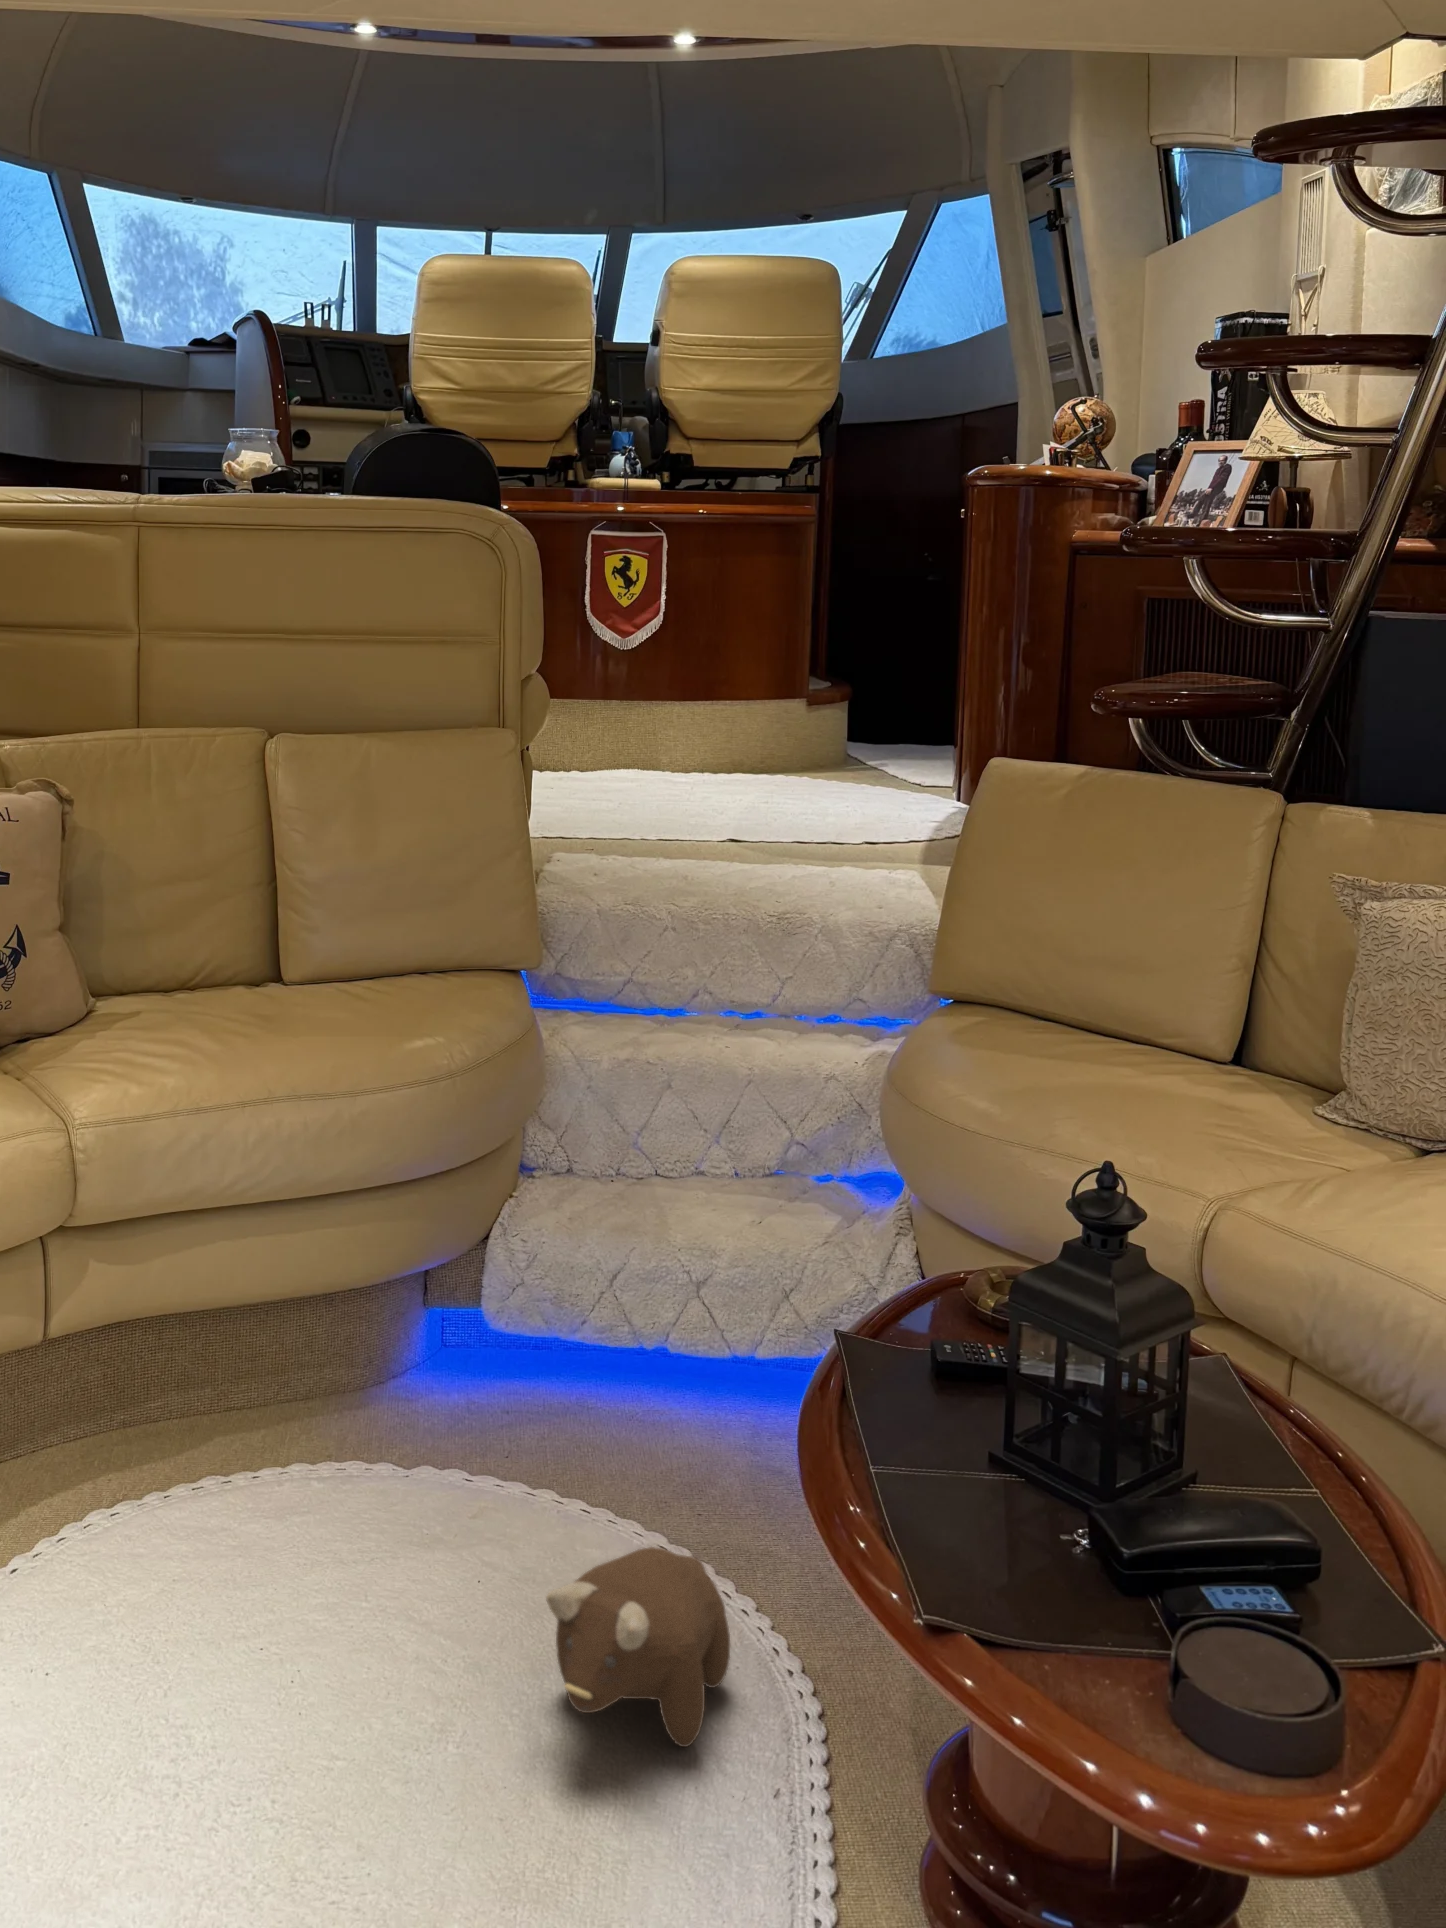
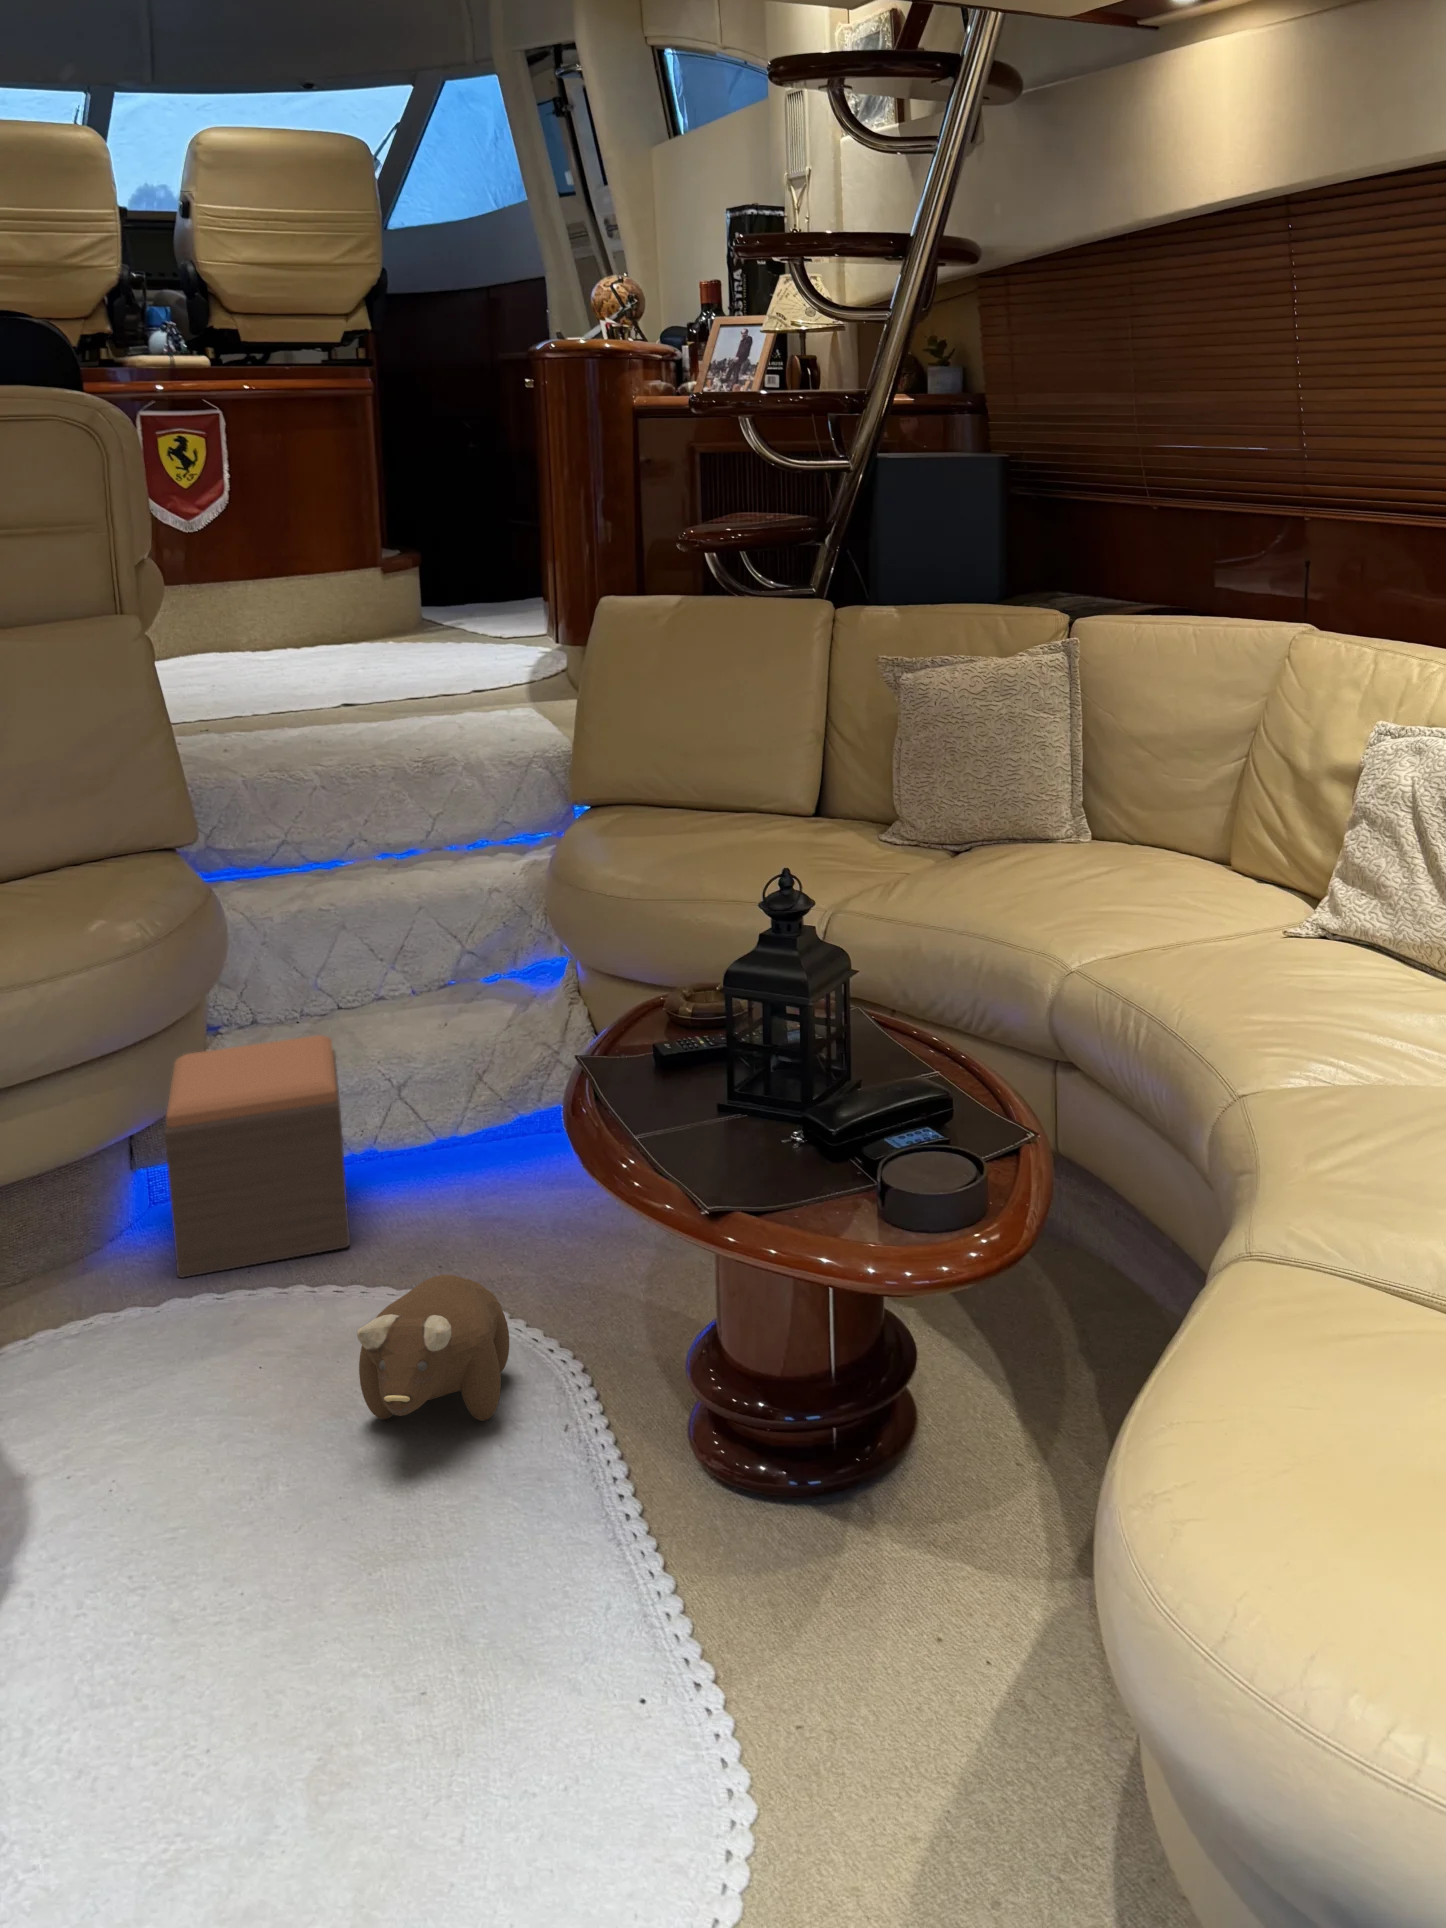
footstool: none [438,1198,628,1457] -> present [165,1035,350,1278]

